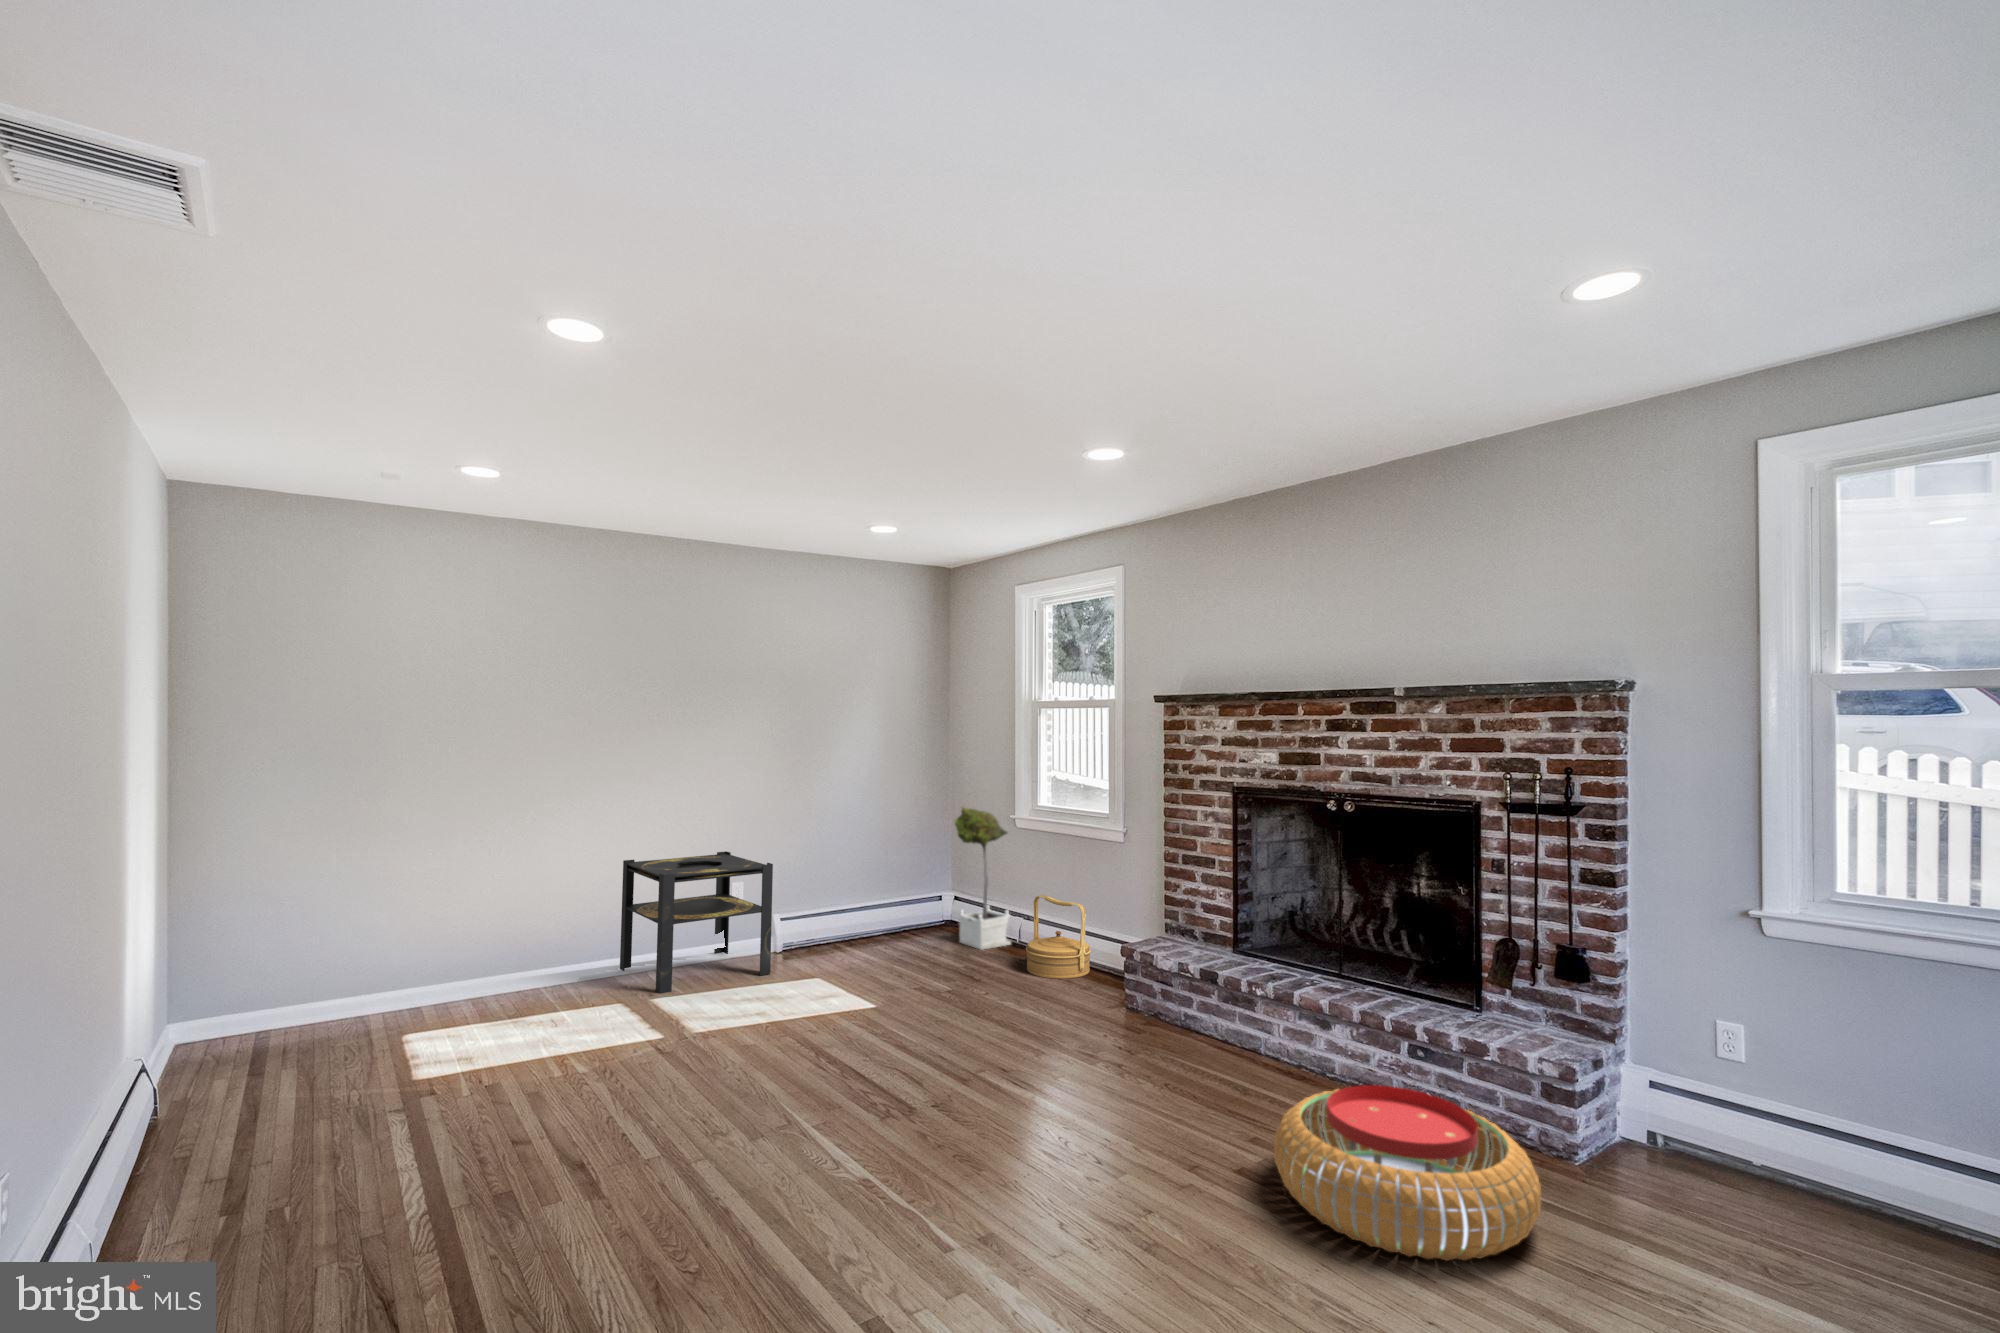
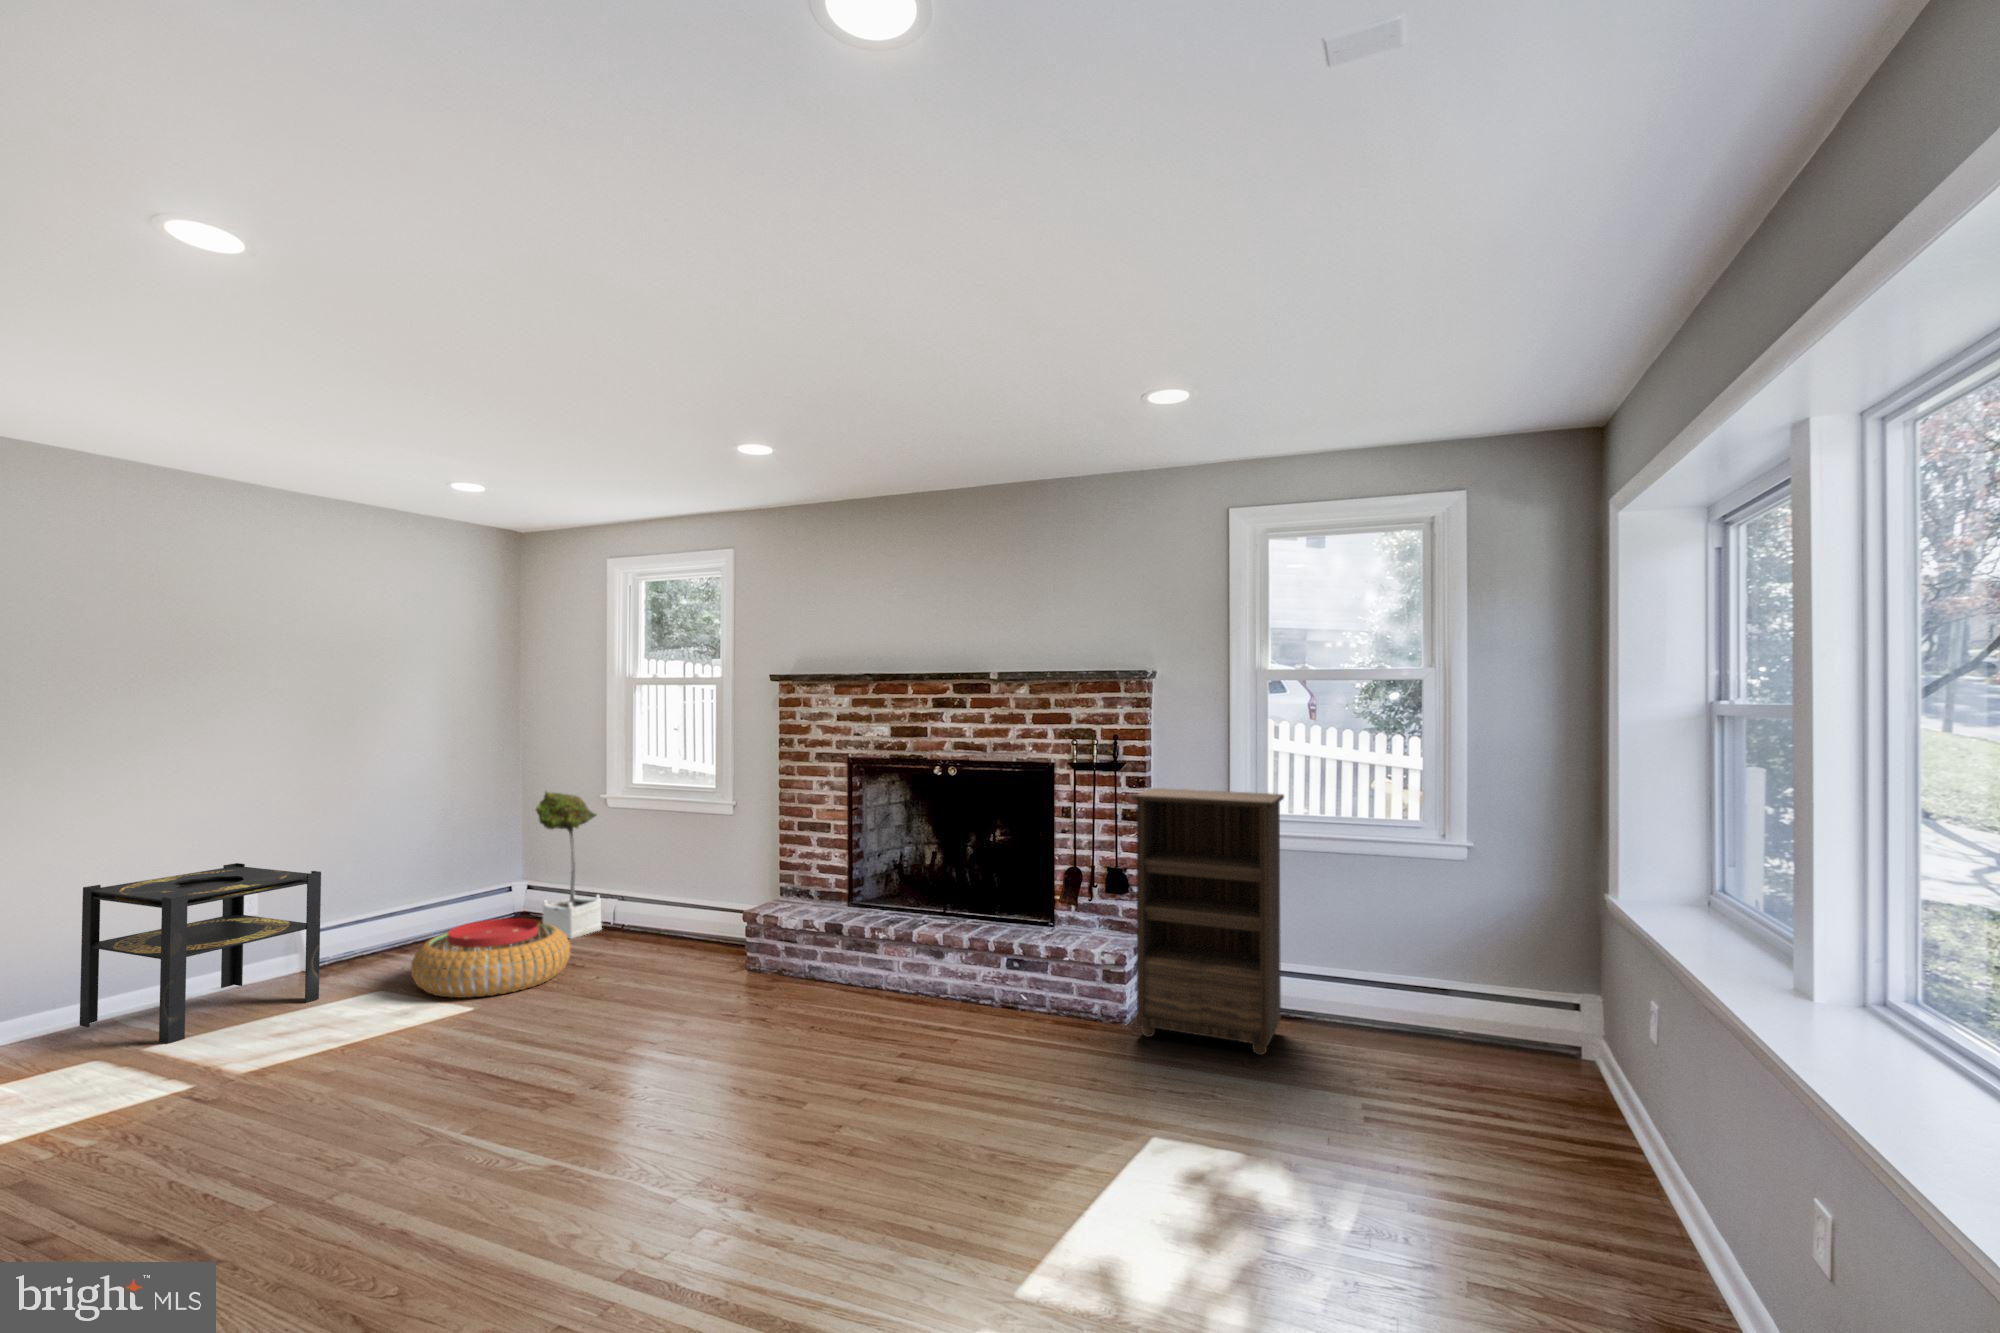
bookshelf: none [1576,842,1856,1264] -> present [1132,788,1284,1055]
woven basket: present [1026,895,1091,979] -> none [630,875,699,956]
pouf: present [1274,1085,1541,1261] -> present [411,918,570,998]

